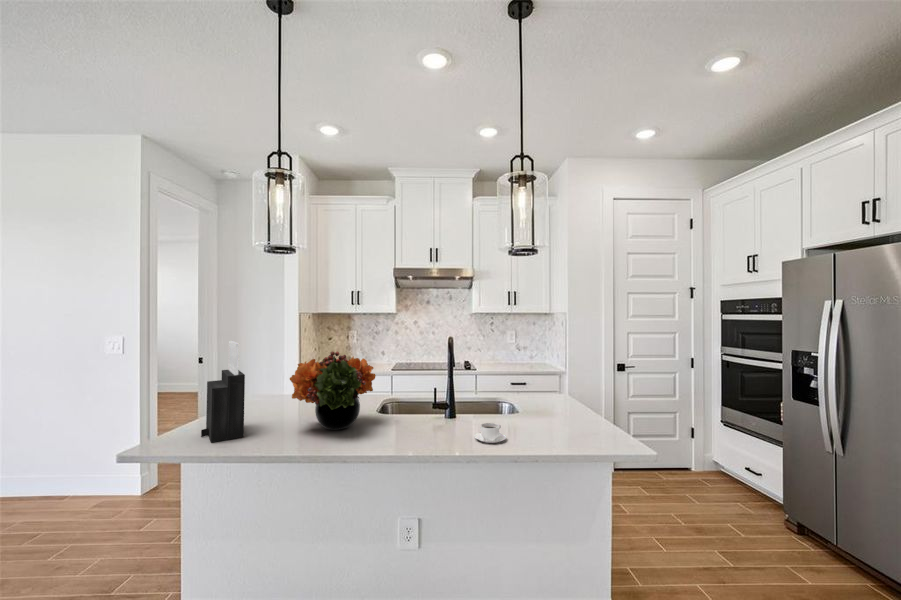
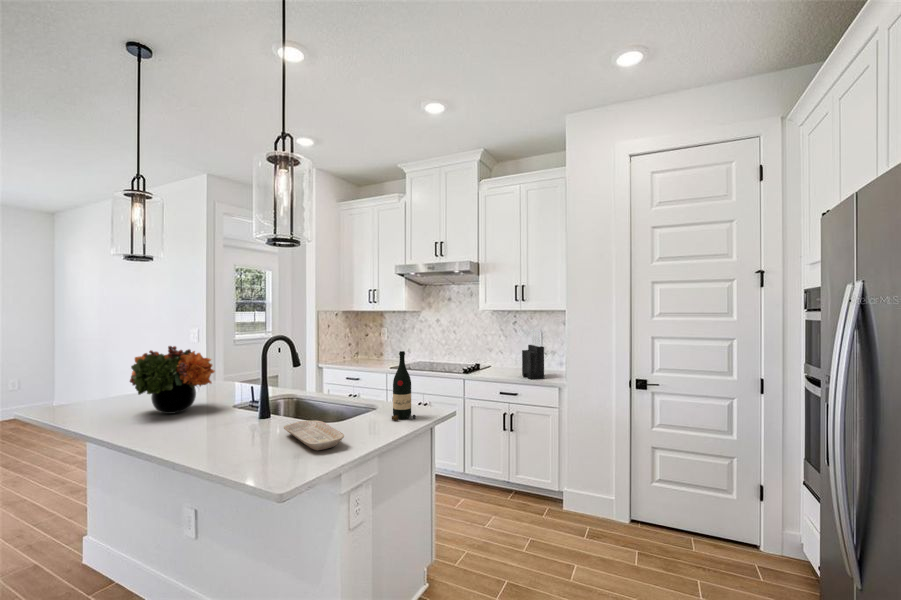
knife block: present [201,341,245,443] -> present [522,330,544,379]
wine bottle: none [543,348,568,408] -> present [392,351,416,420]
tray: none [514,414,595,437] -> present [283,420,344,450]
coffee cup: present [475,423,506,443] -> none [219,422,254,442]

